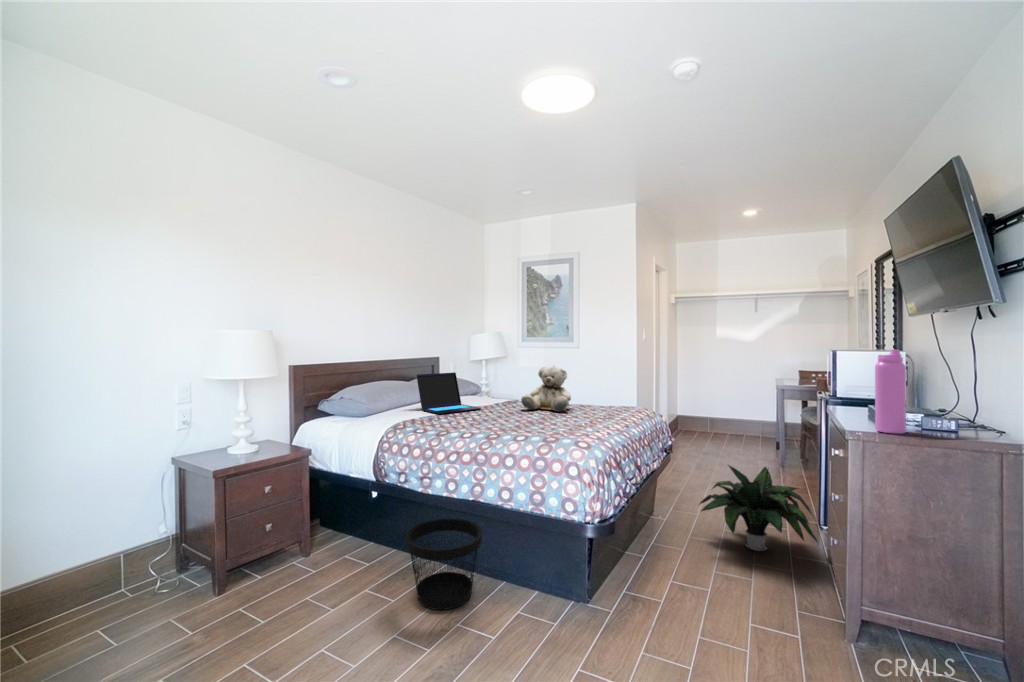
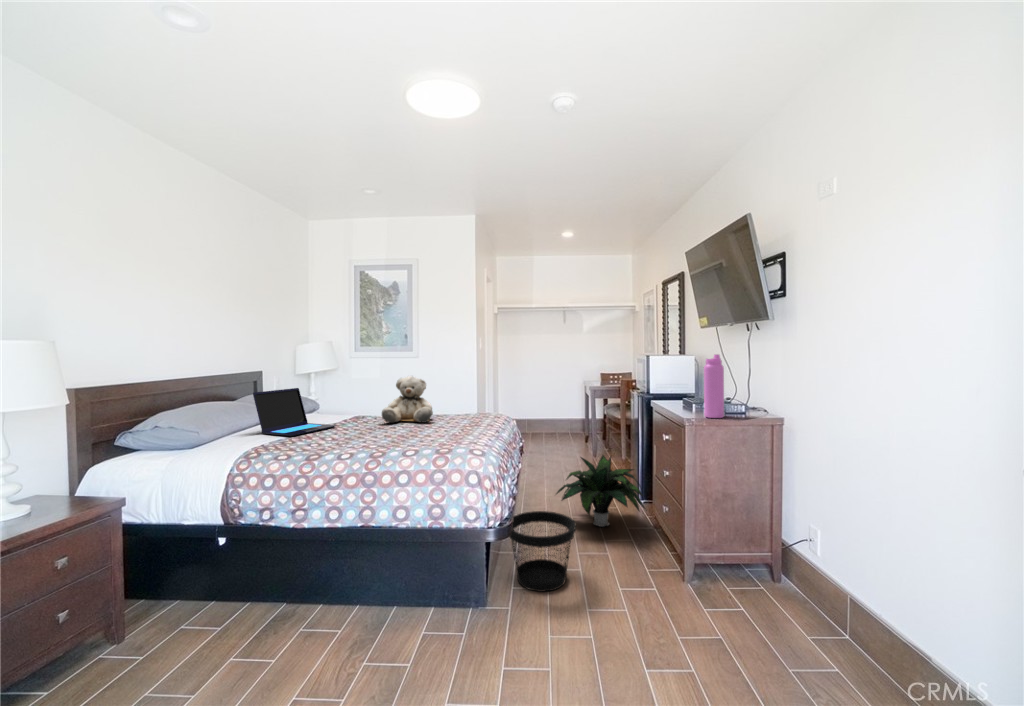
wastebasket: present [405,519,483,610] -> present [509,511,576,592]

